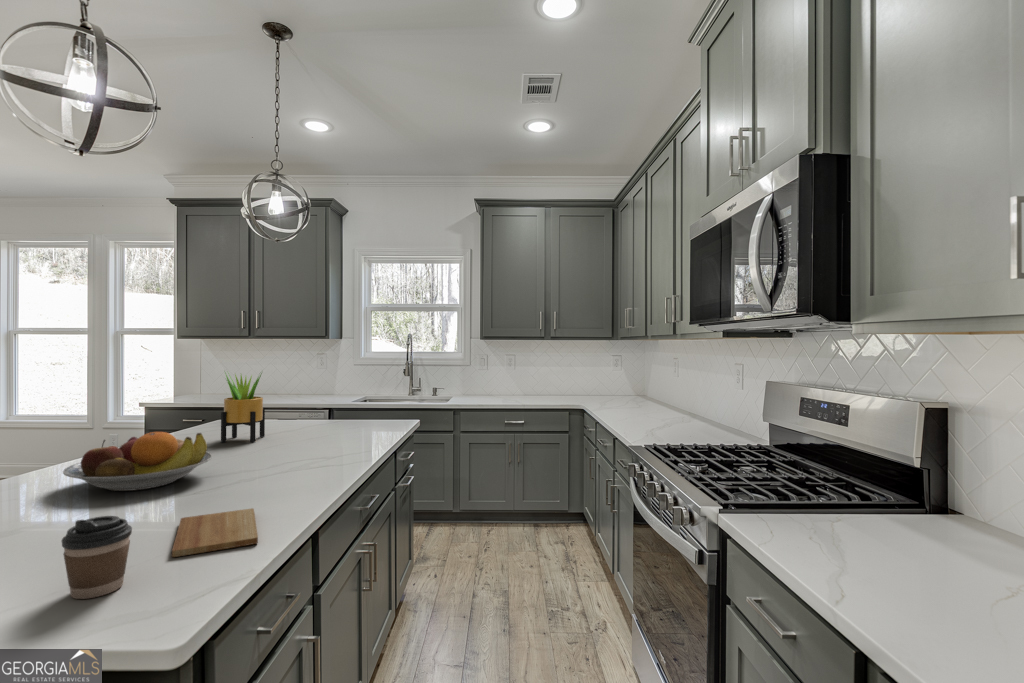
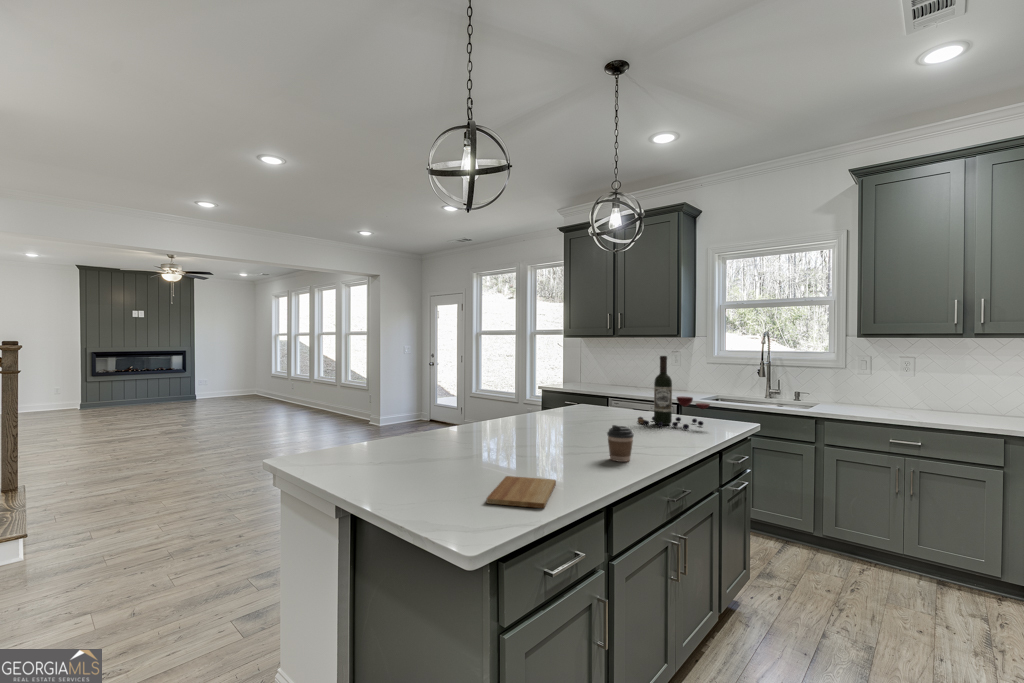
wine bottle: none [303,358,382,433] -> present [638,356,710,429]
potted plant: present [221,373,265,443] -> none [568,363,603,426]
fruit bowl: present [63,432,212,491] -> none [456,409,547,451]
coffee cup: present [62,516,132,599] -> present [607,425,634,462]

